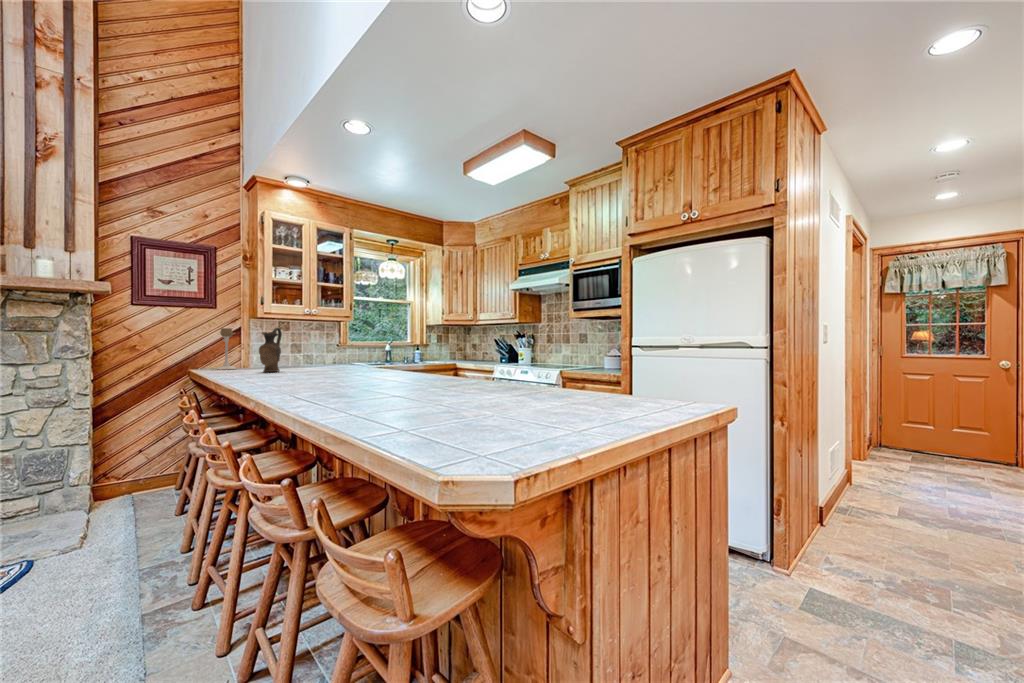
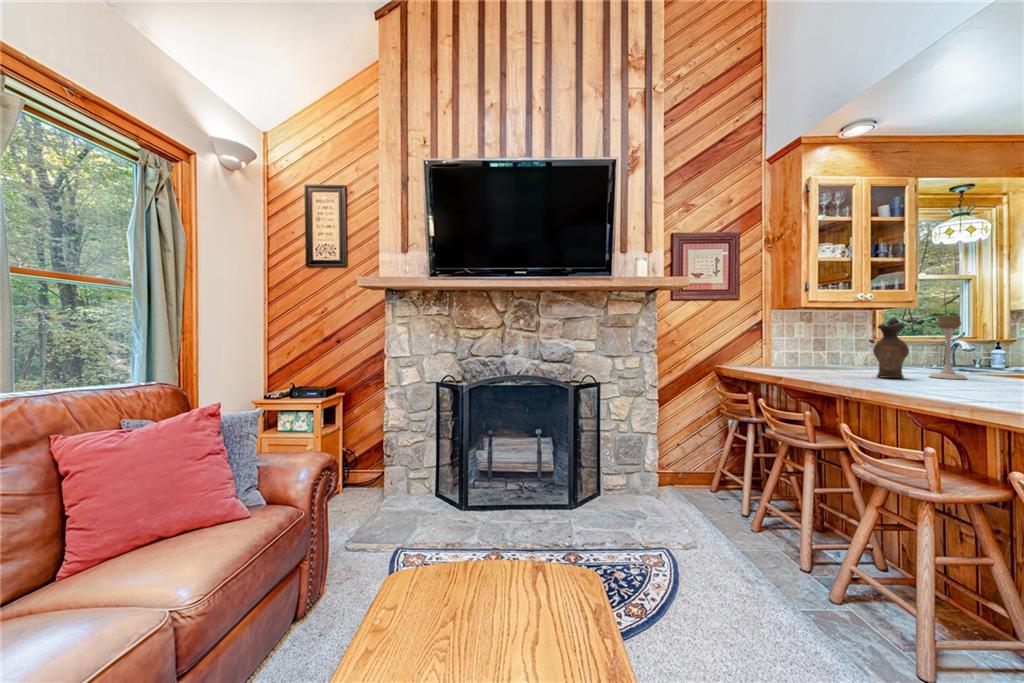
candle holder: present [217,328,236,370] -> present [929,316,967,379]

